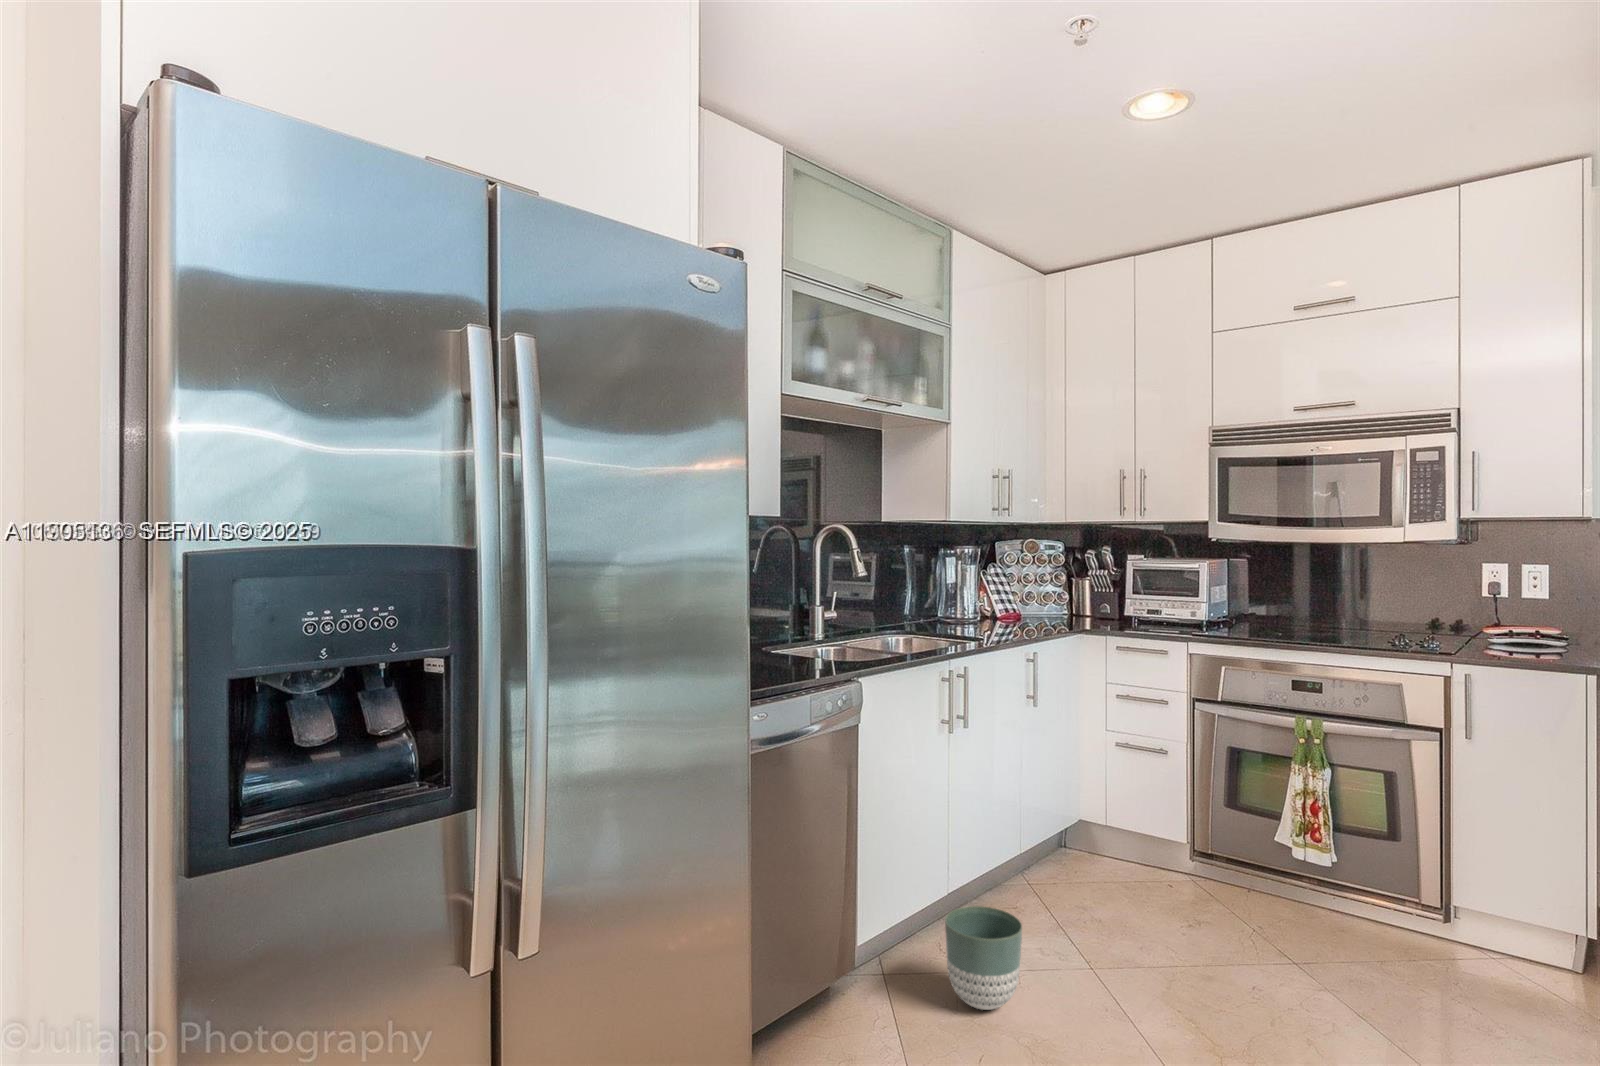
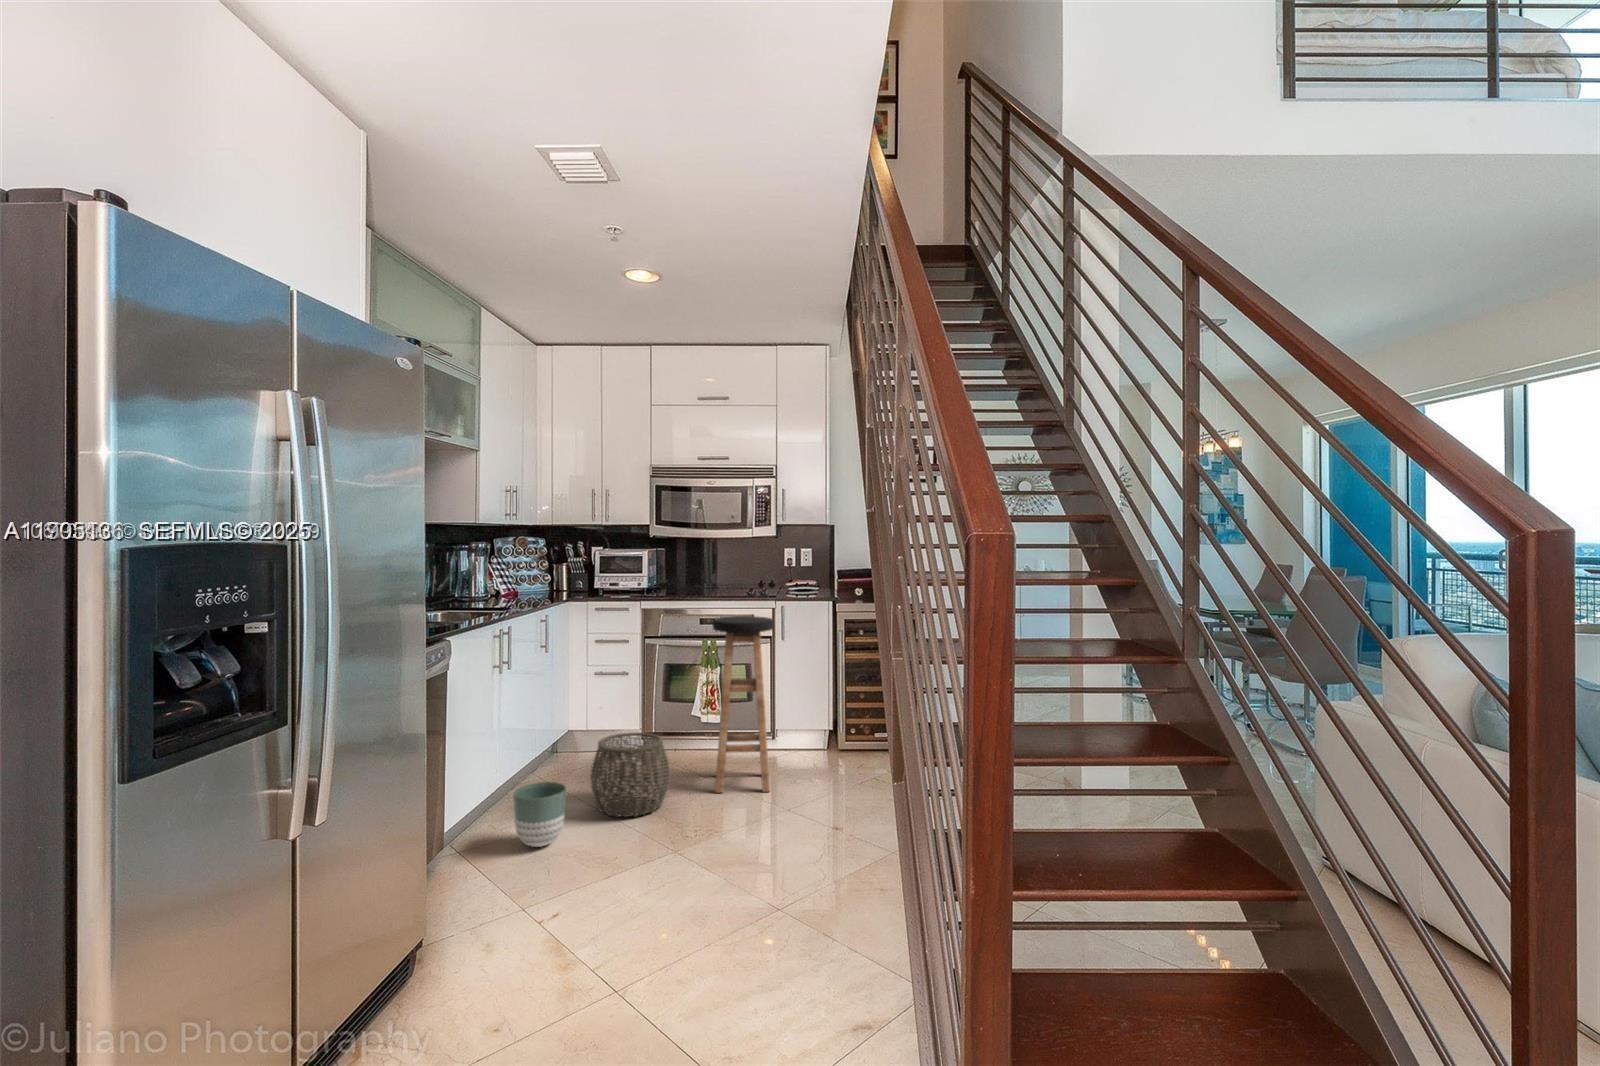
bar stool: none [1303,685,1437,1032] -> present [713,616,774,793]
woven basket: none [1075,853,1212,1005] -> present [590,732,670,817]

